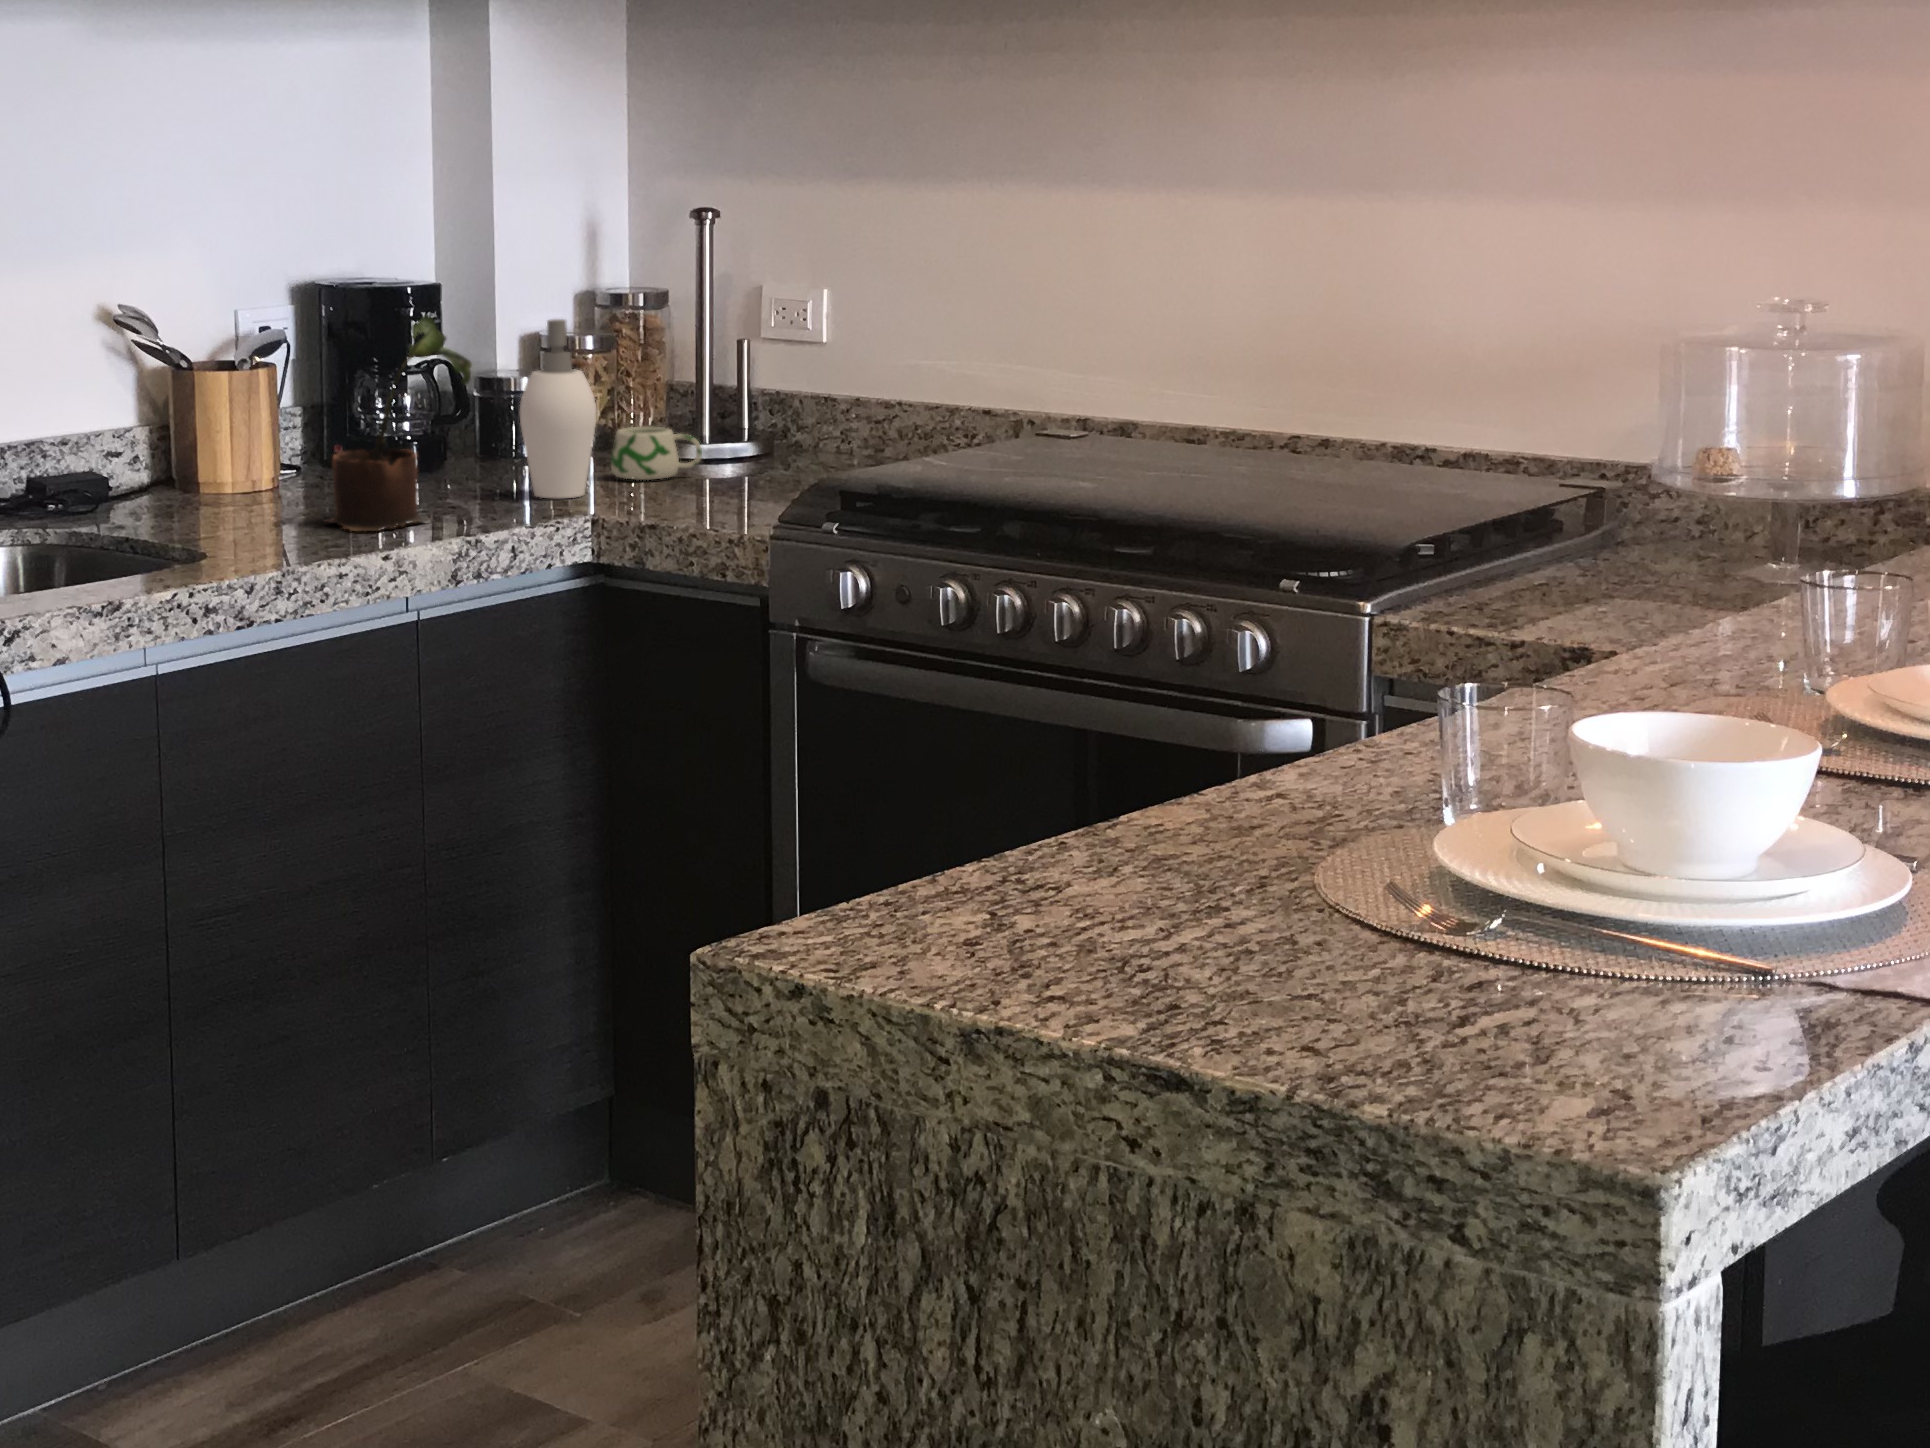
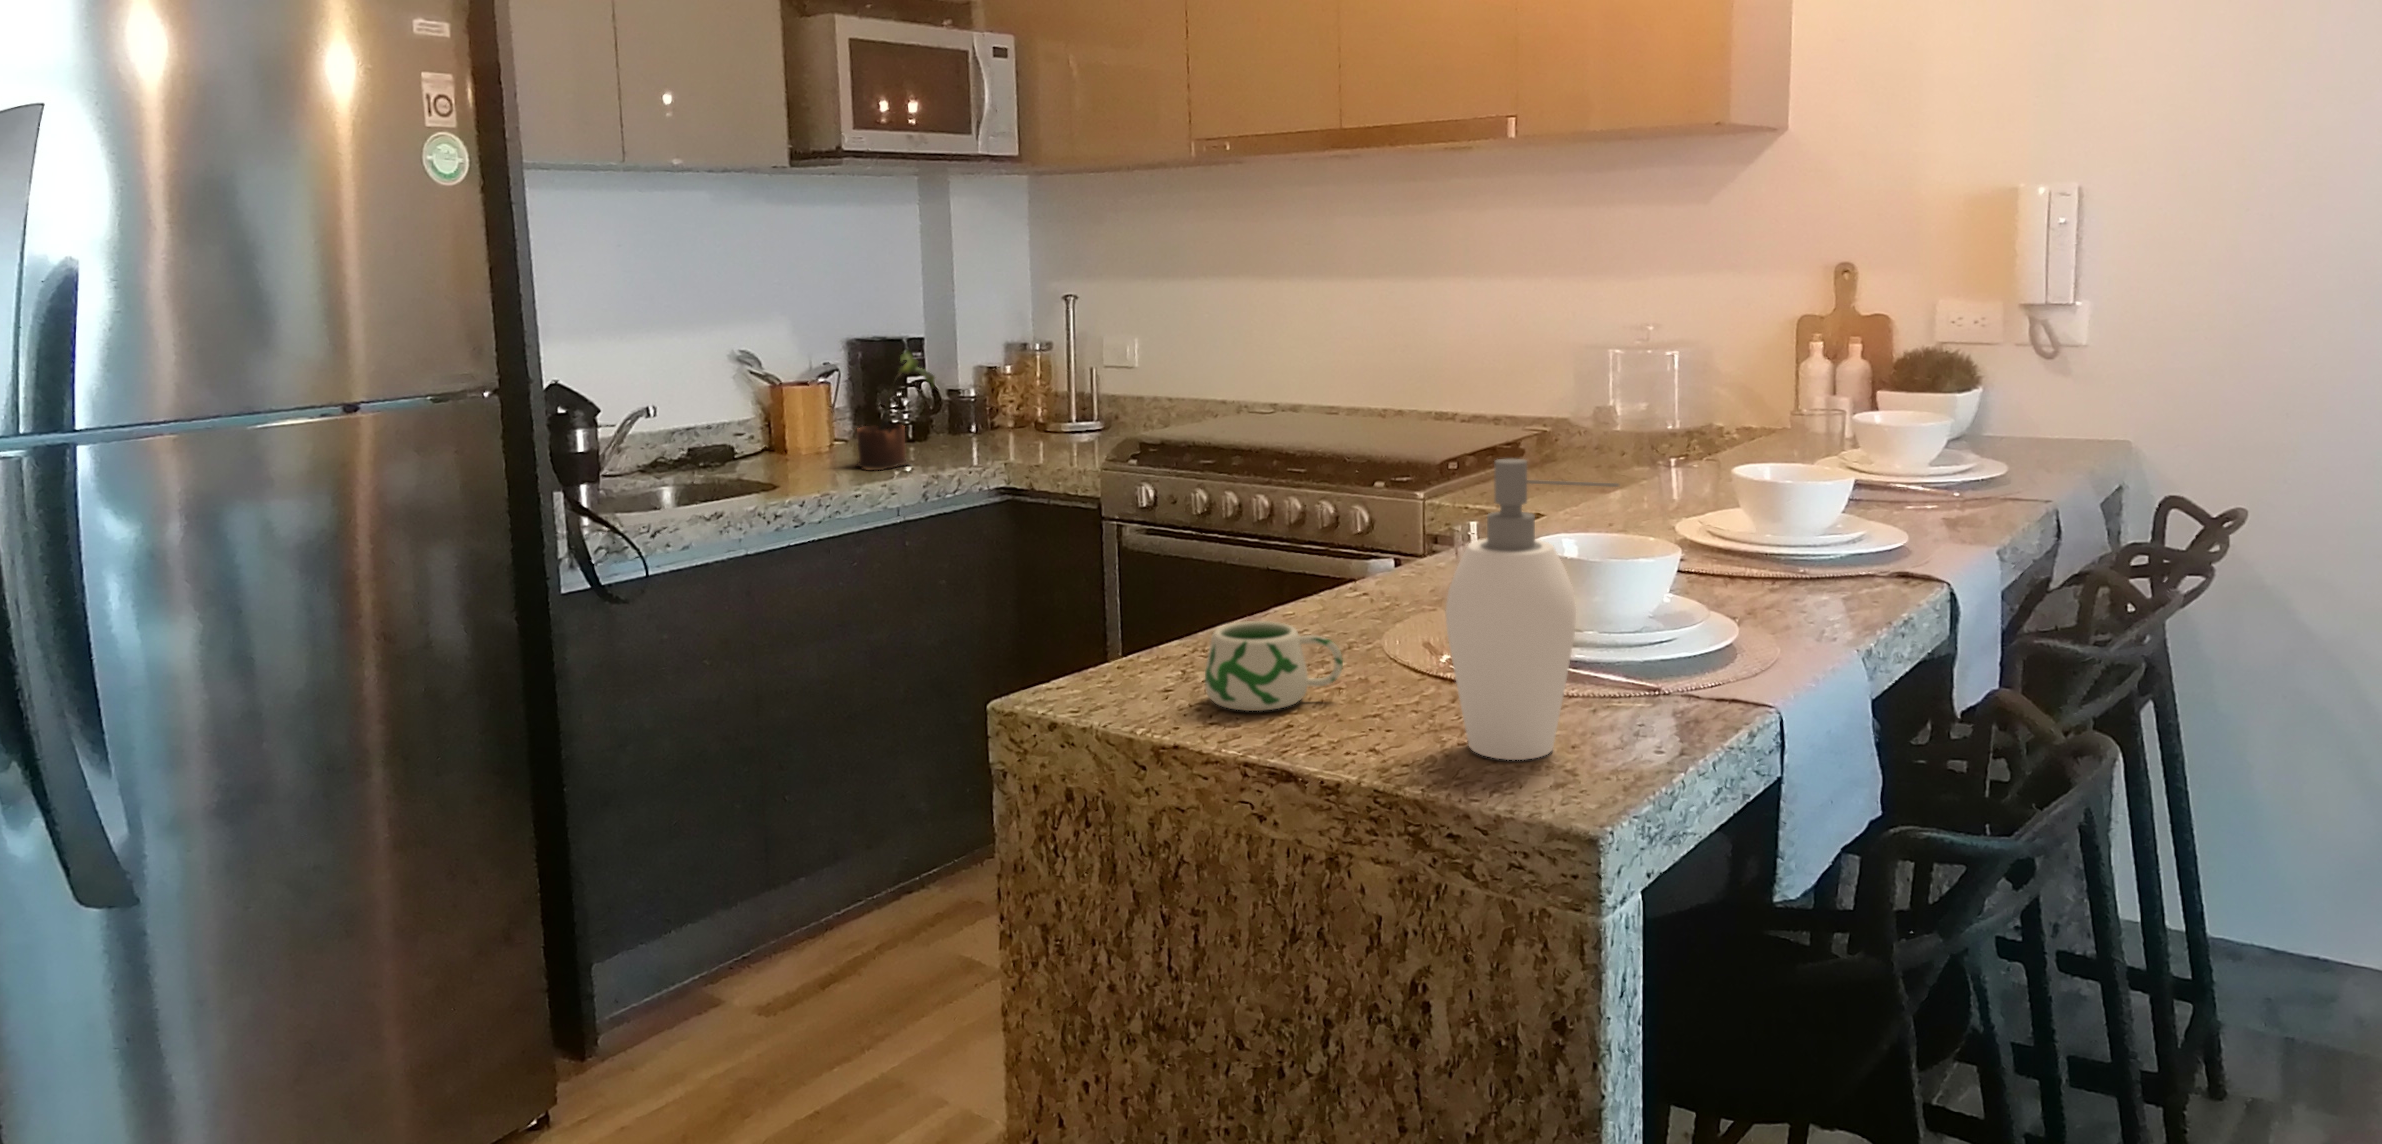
soap dispenser: present [519,319,597,498] -> present [1445,459,1619,760]
mug: present [611,427,702,480] -> present [1205,621,1343,711]

